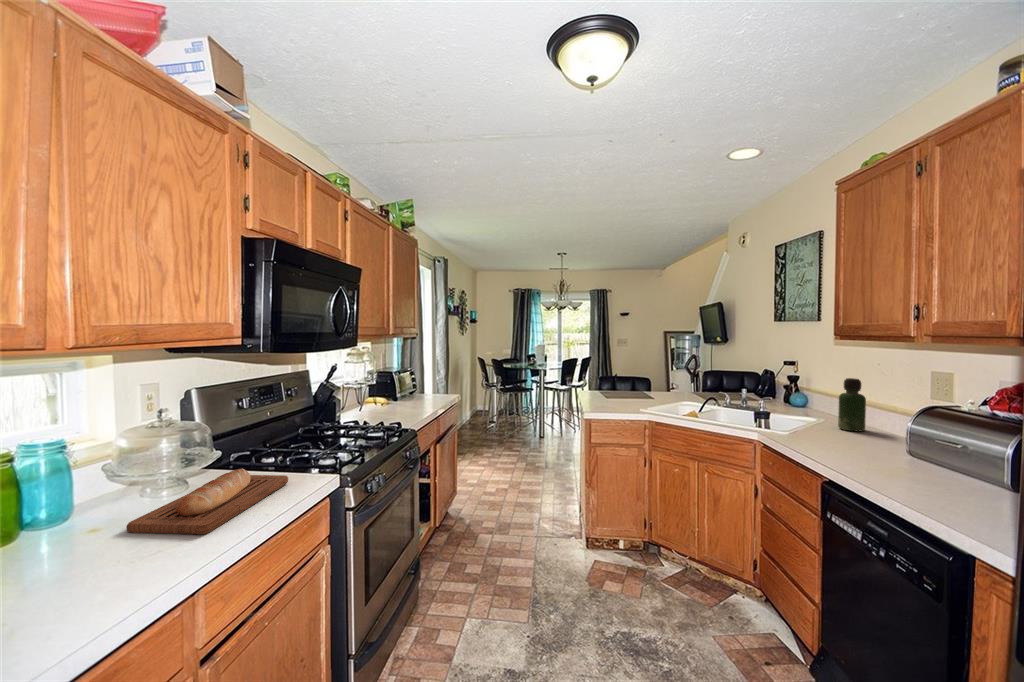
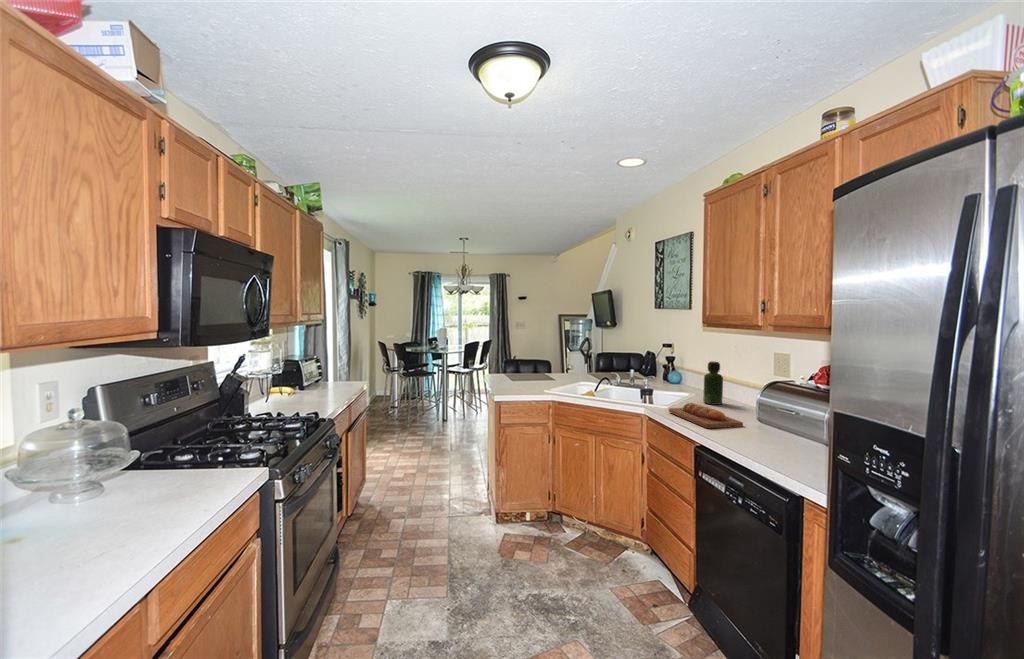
bread loaf: present [126,469,288,534] -> present [669,403,743,428]

